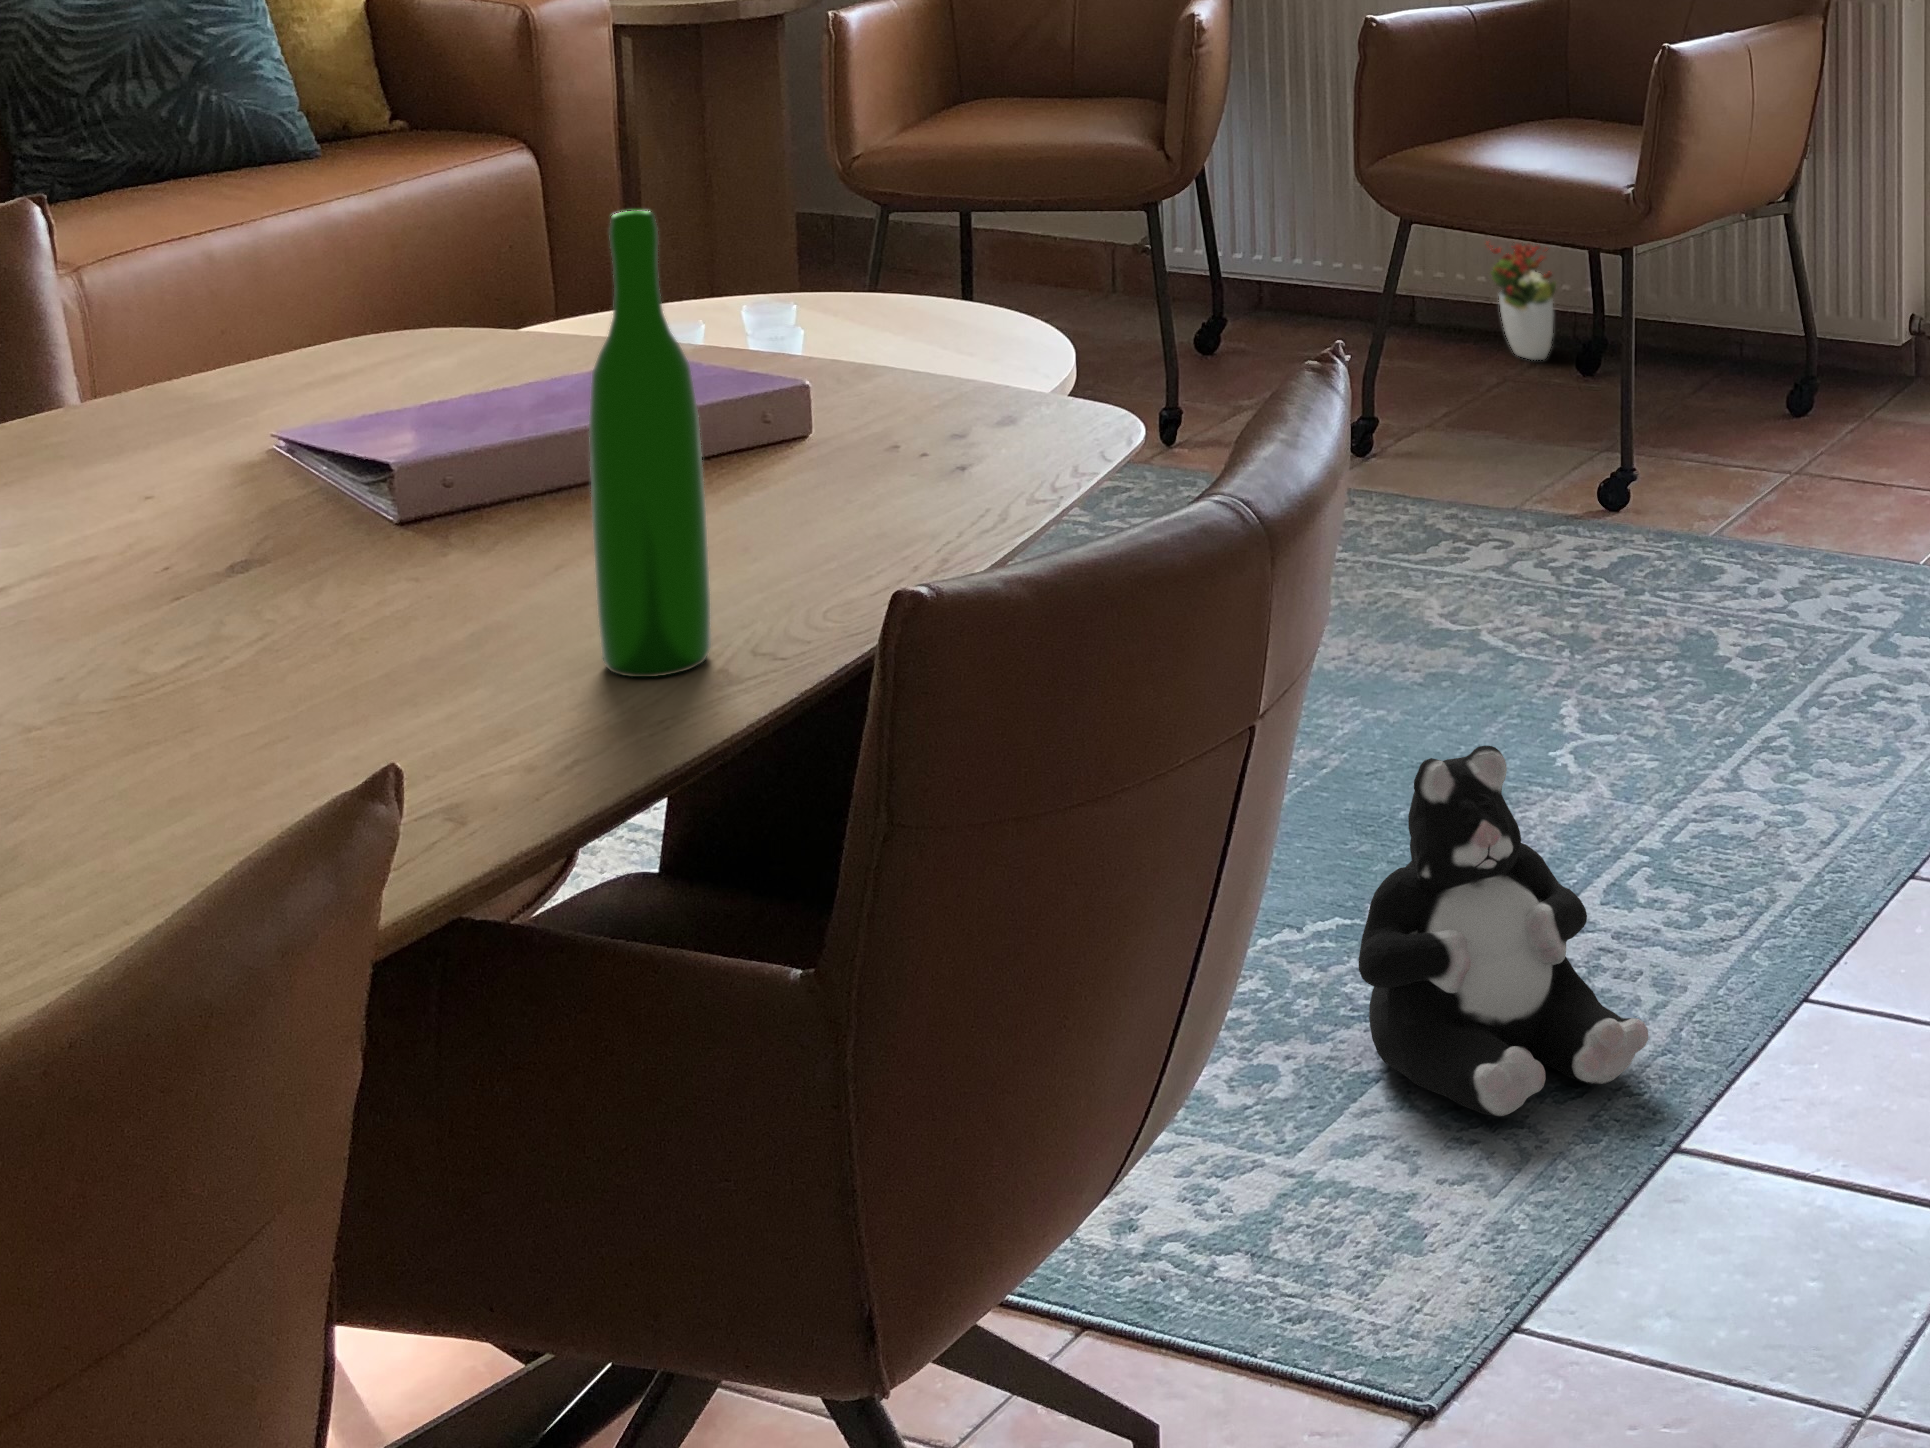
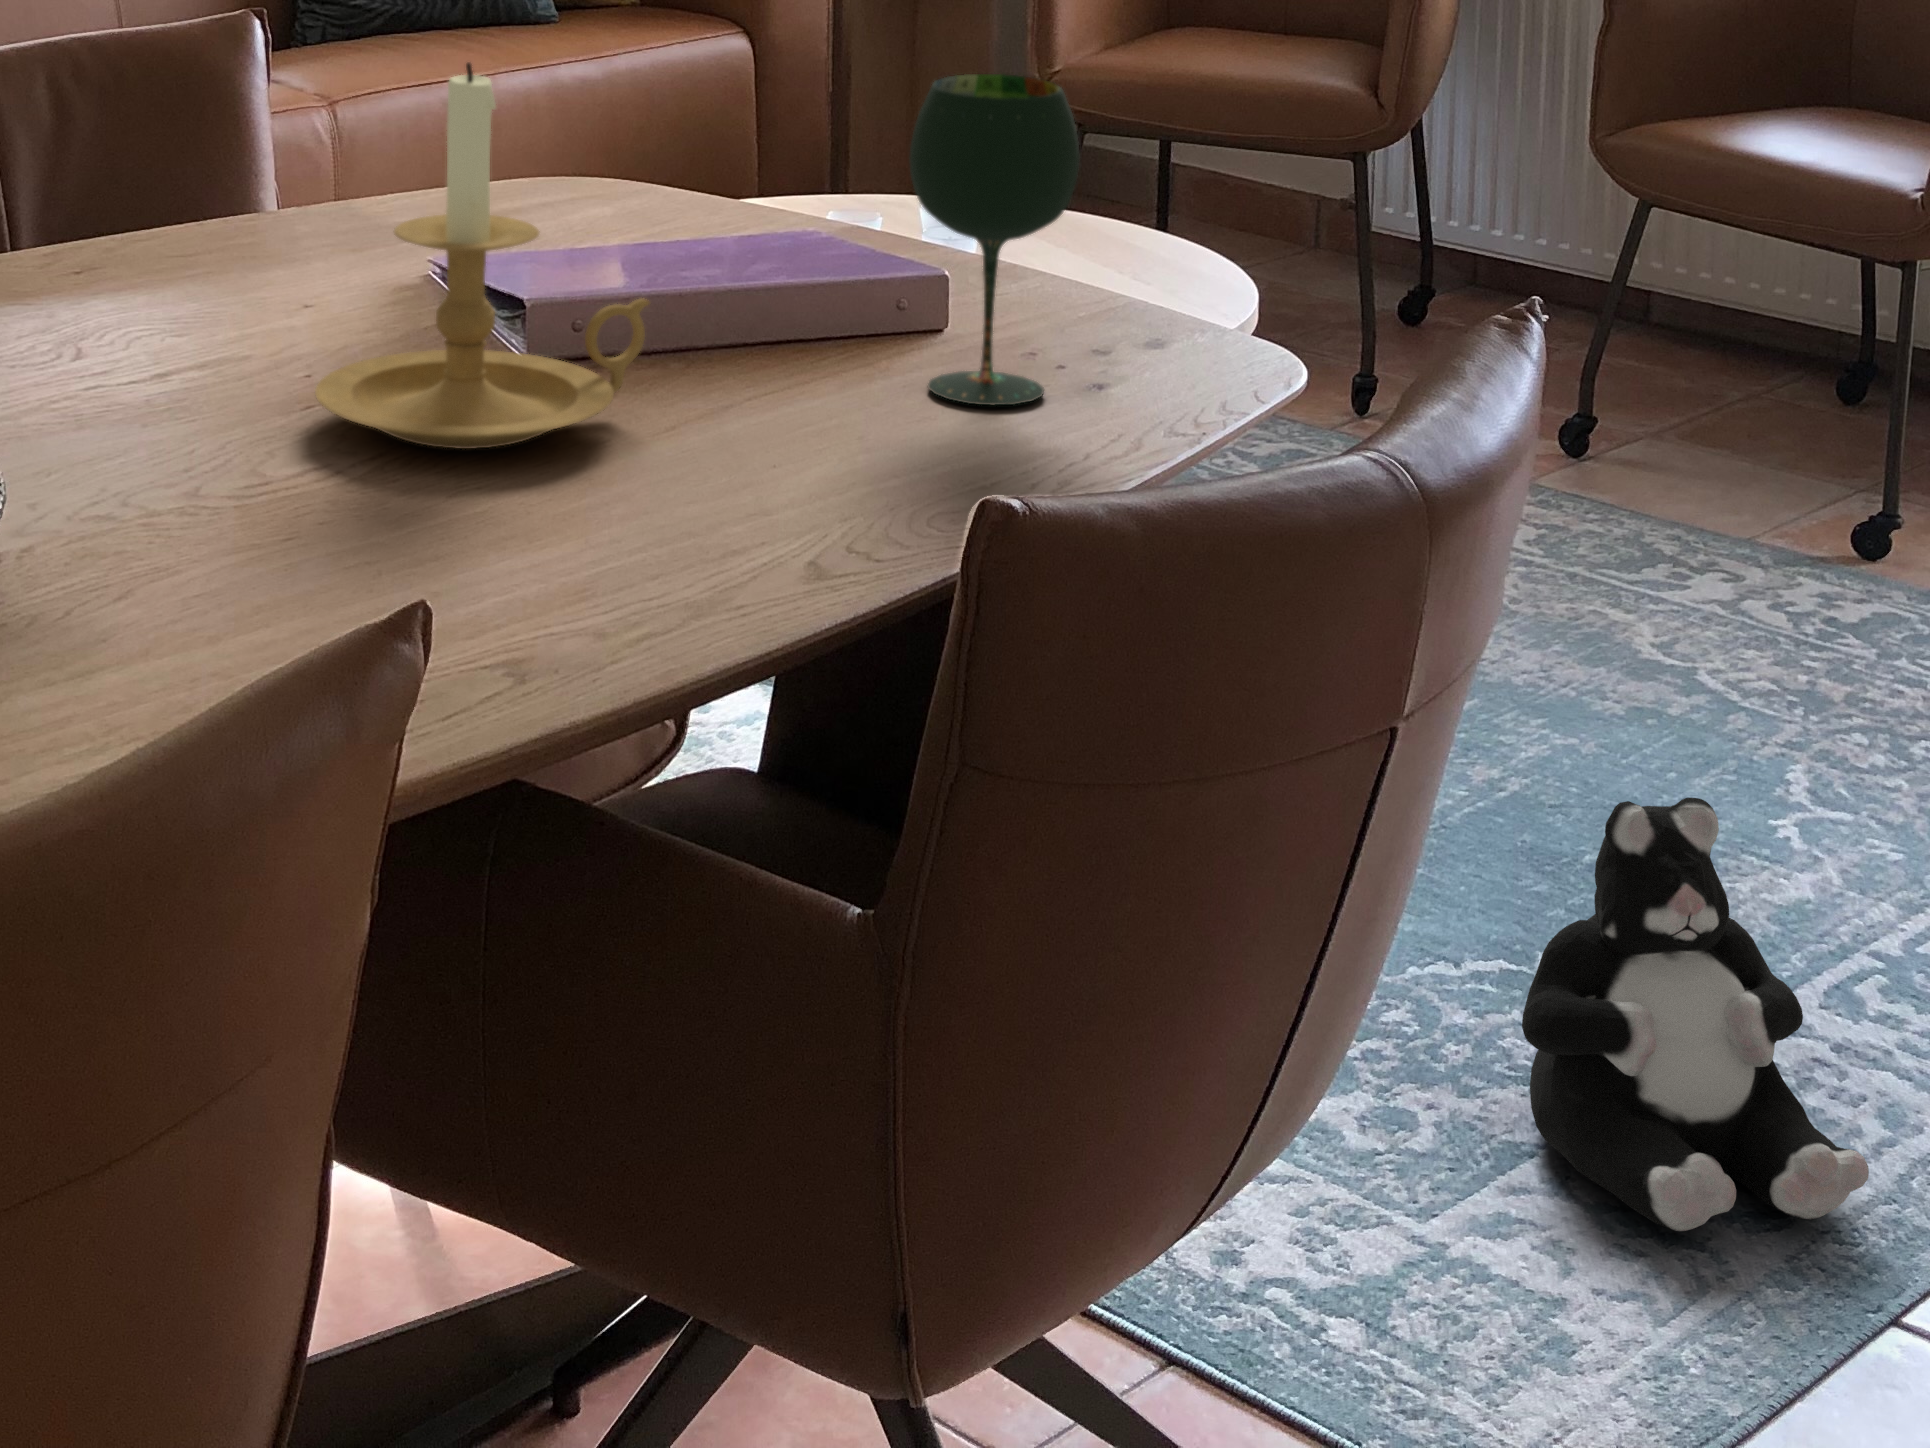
wine glass: none [756,195,914,500] -> present [909,74,1079,406]
wine bottle: present [589,211,711,677] -> none [701,54,822,563]
candle holder: none [188,242,520,613] -> present [315,63,650,449]
decorative plant: present [1487,242,1556,360] -> none [1740,218,1821,380]

